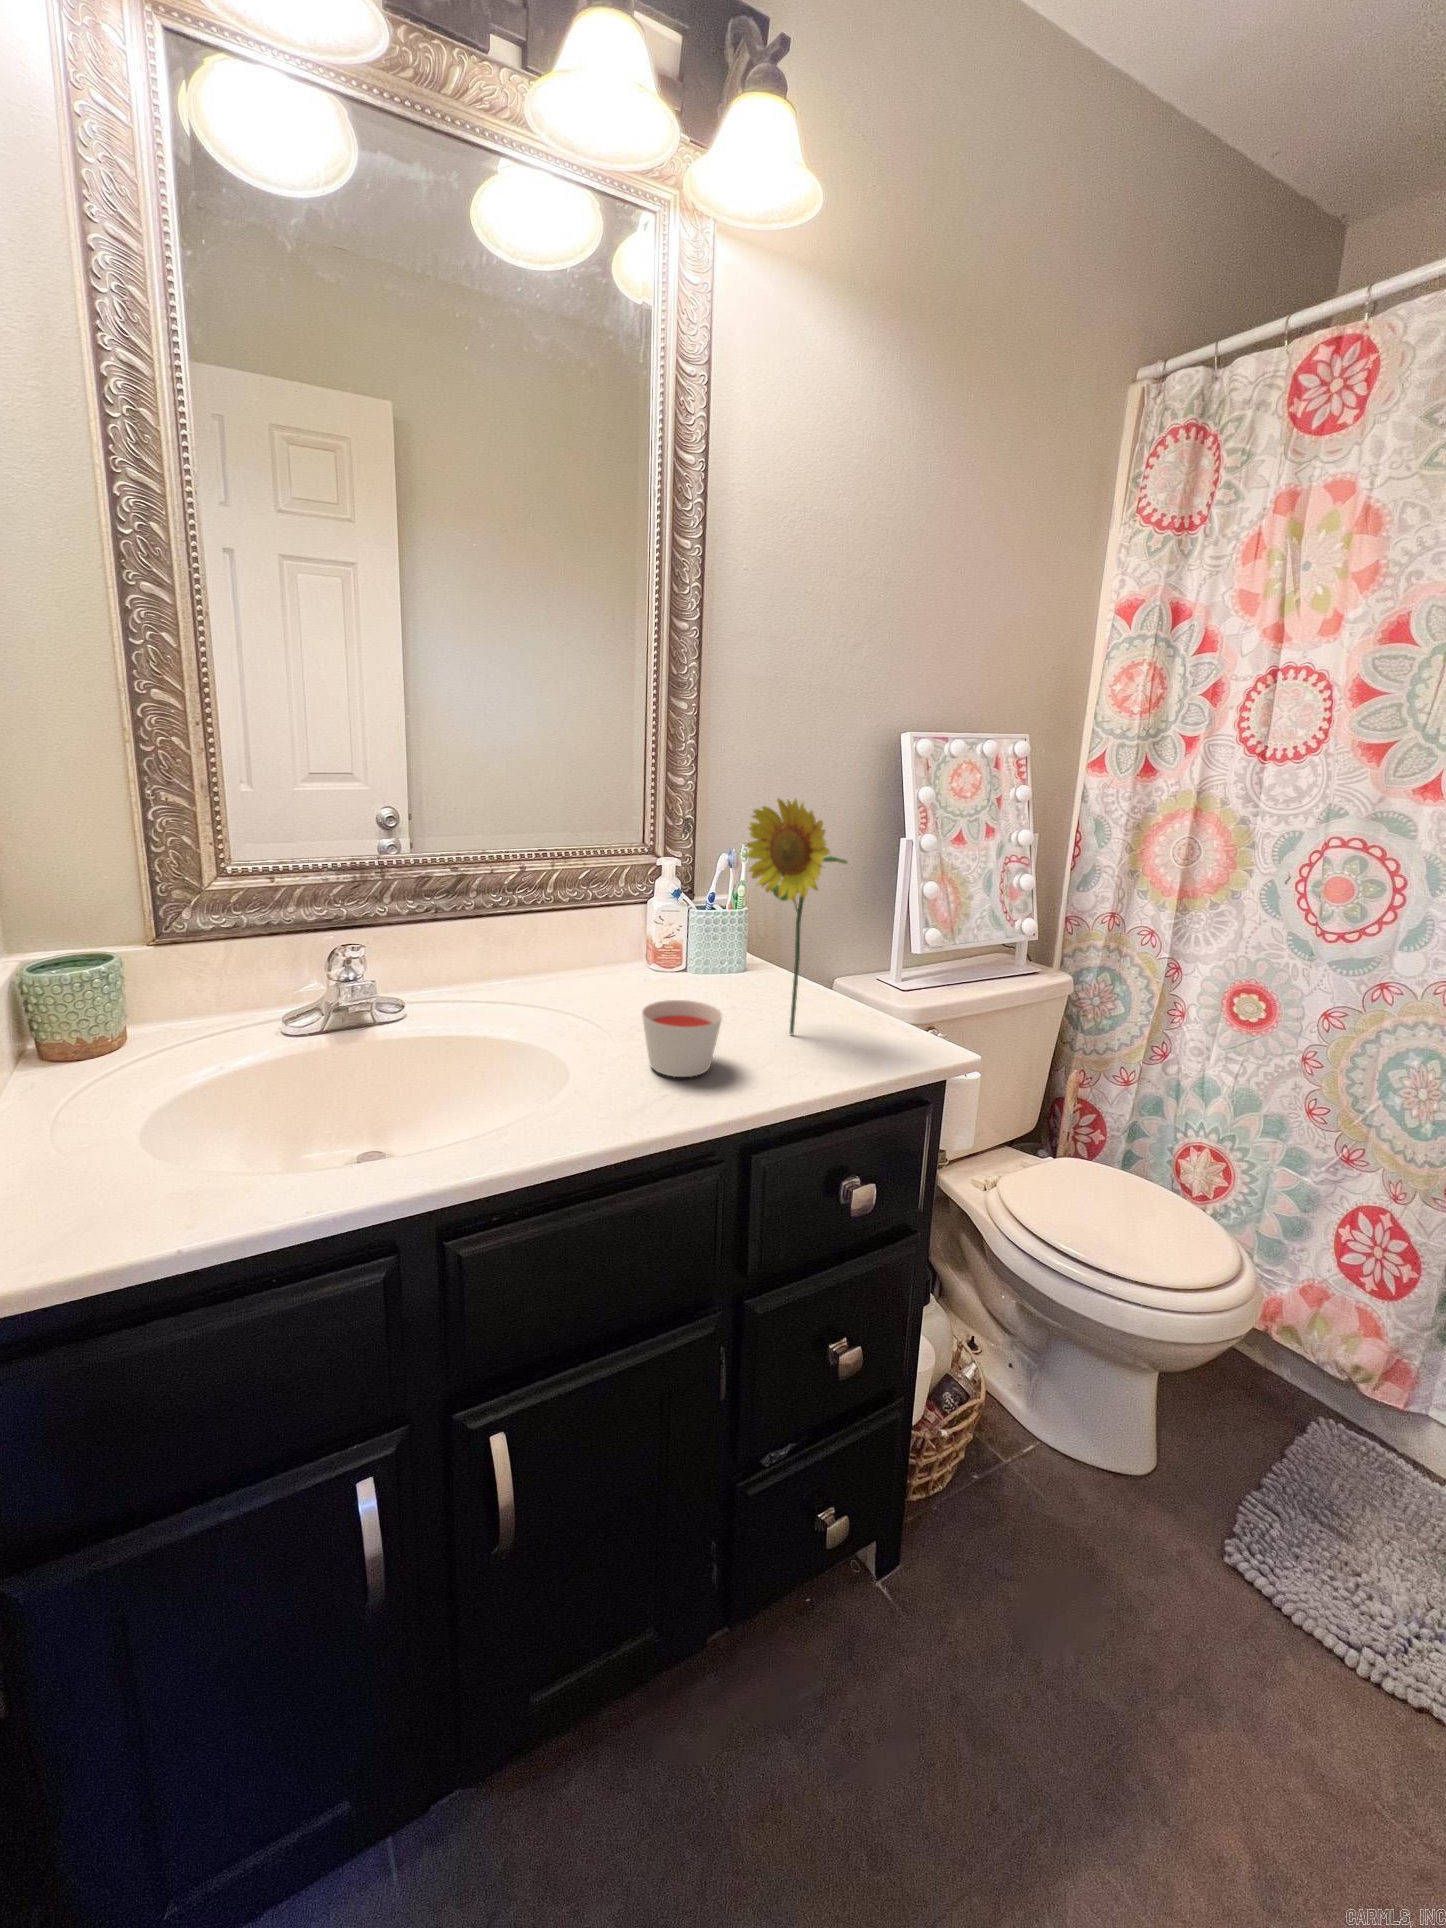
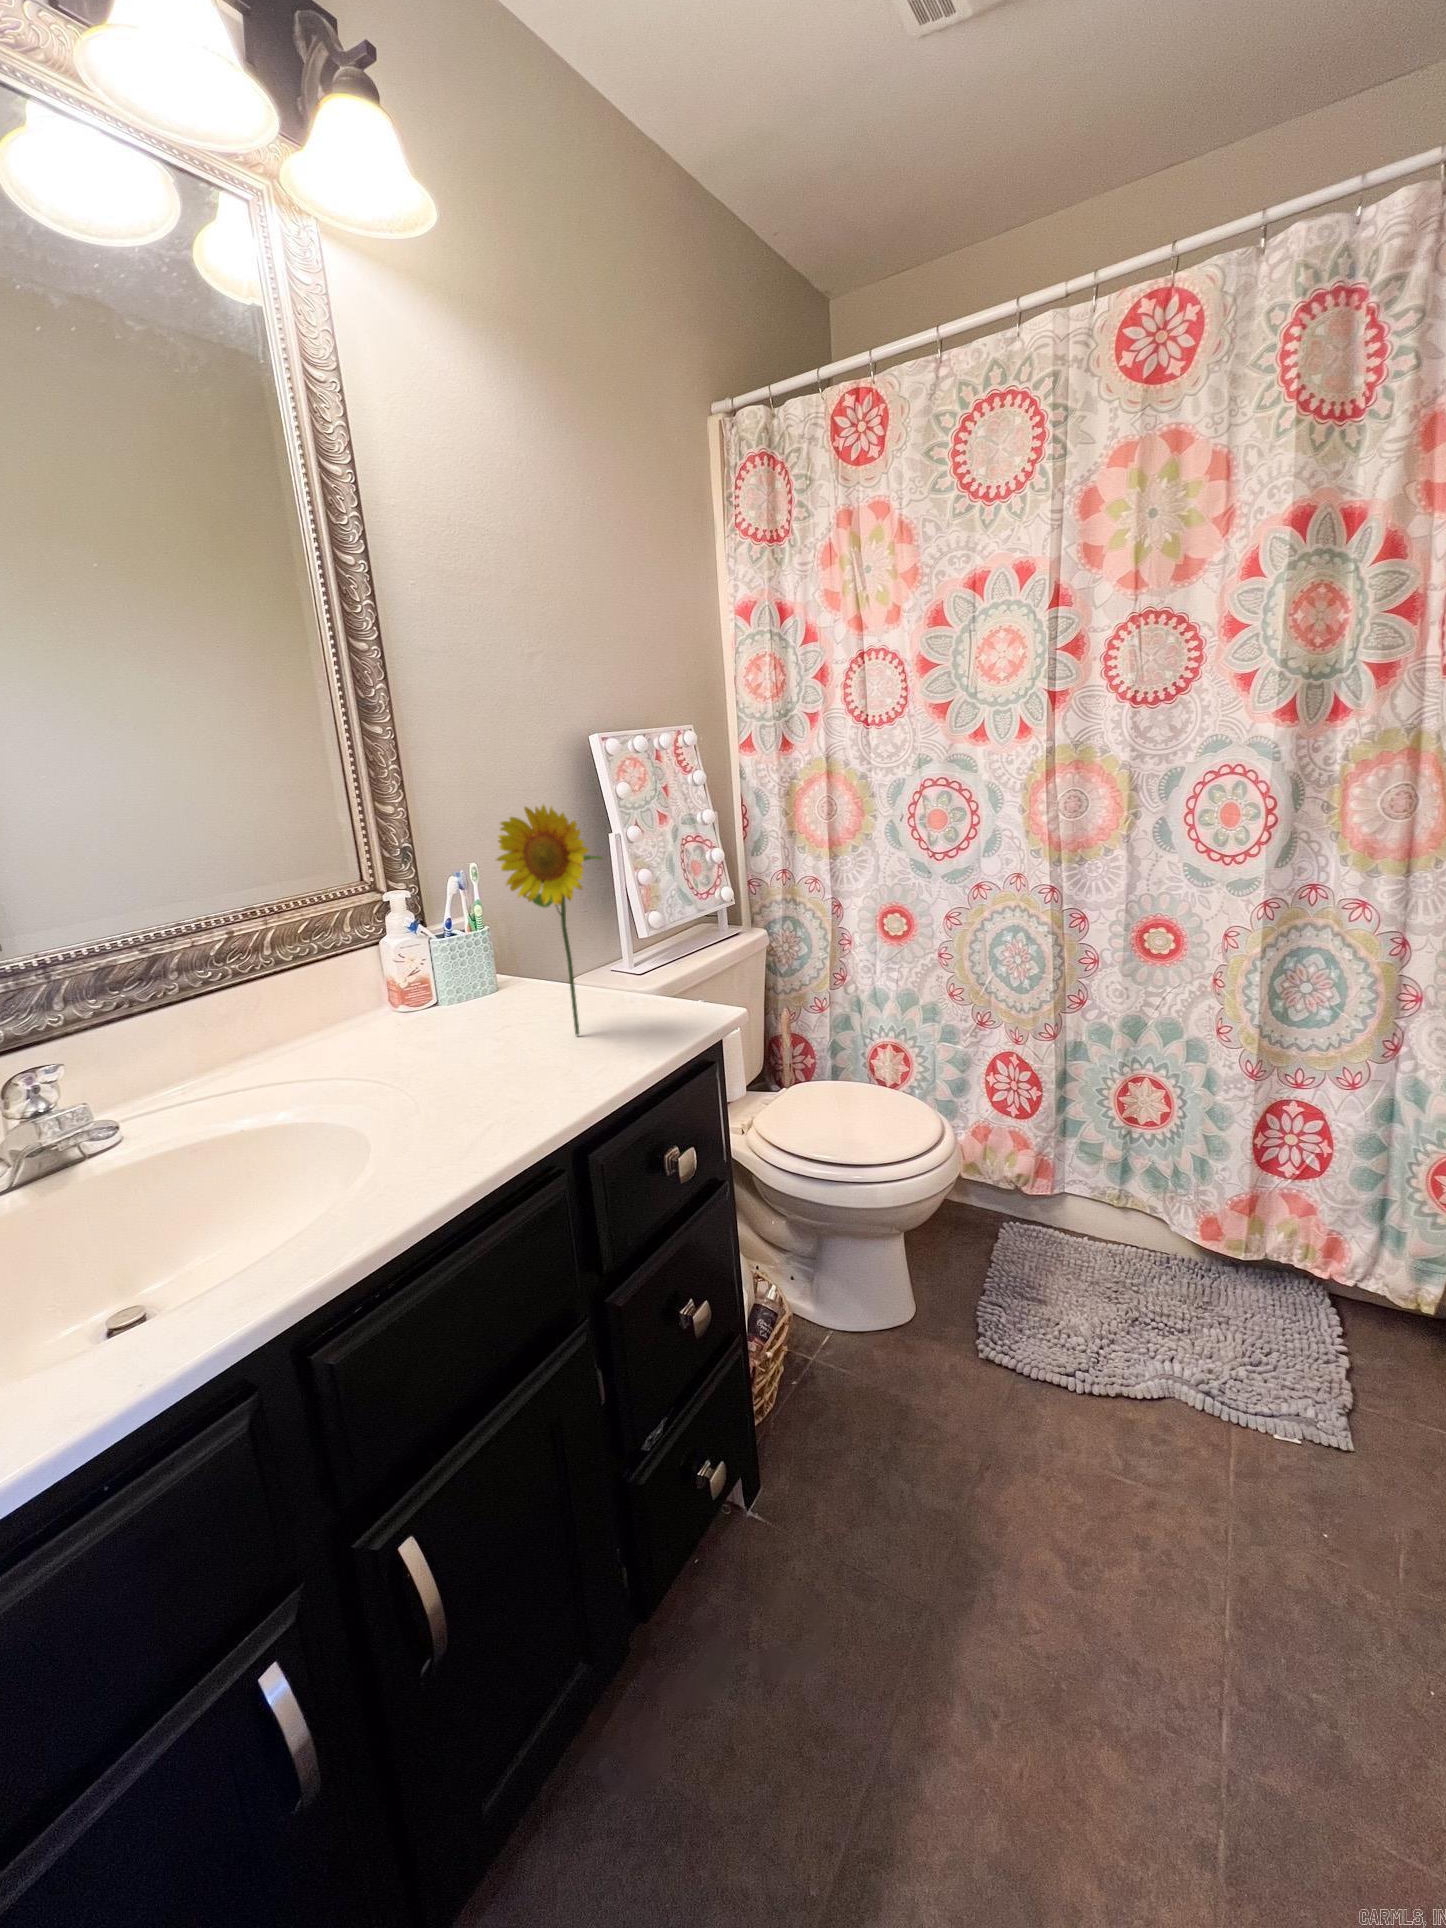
candle: present [642,1000,722,1077] -> none [435,1026,521,1108]

